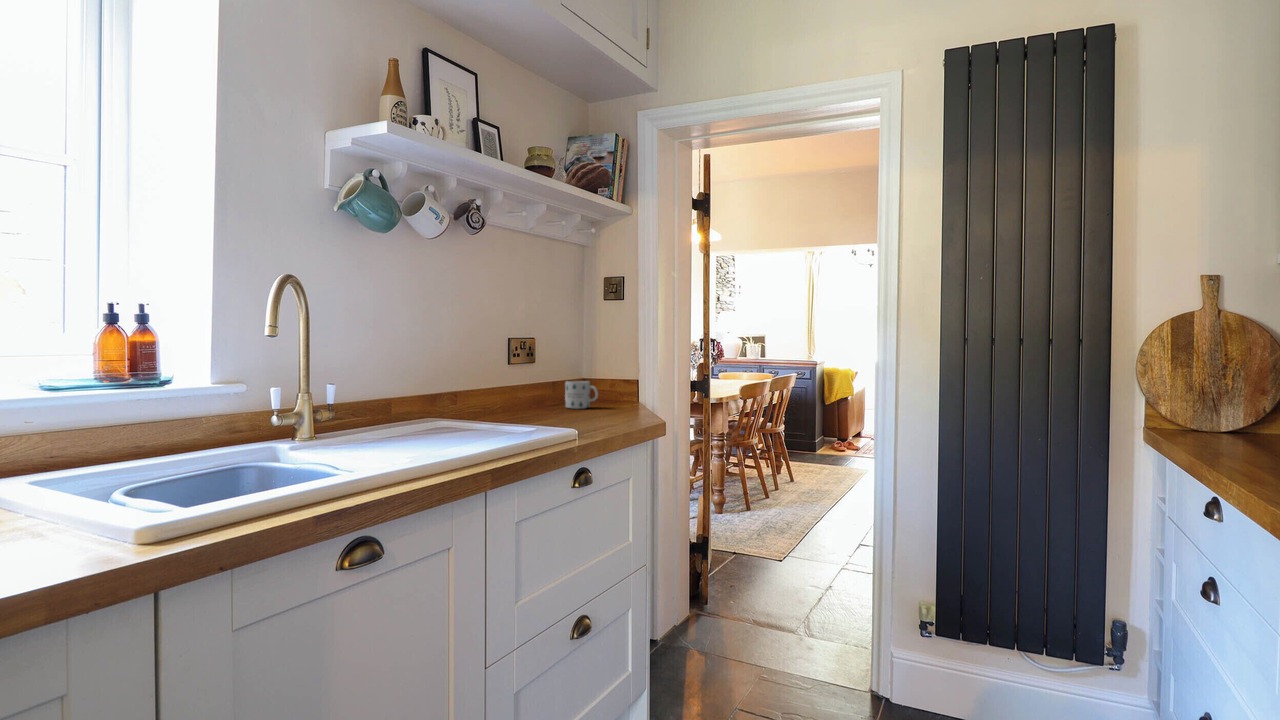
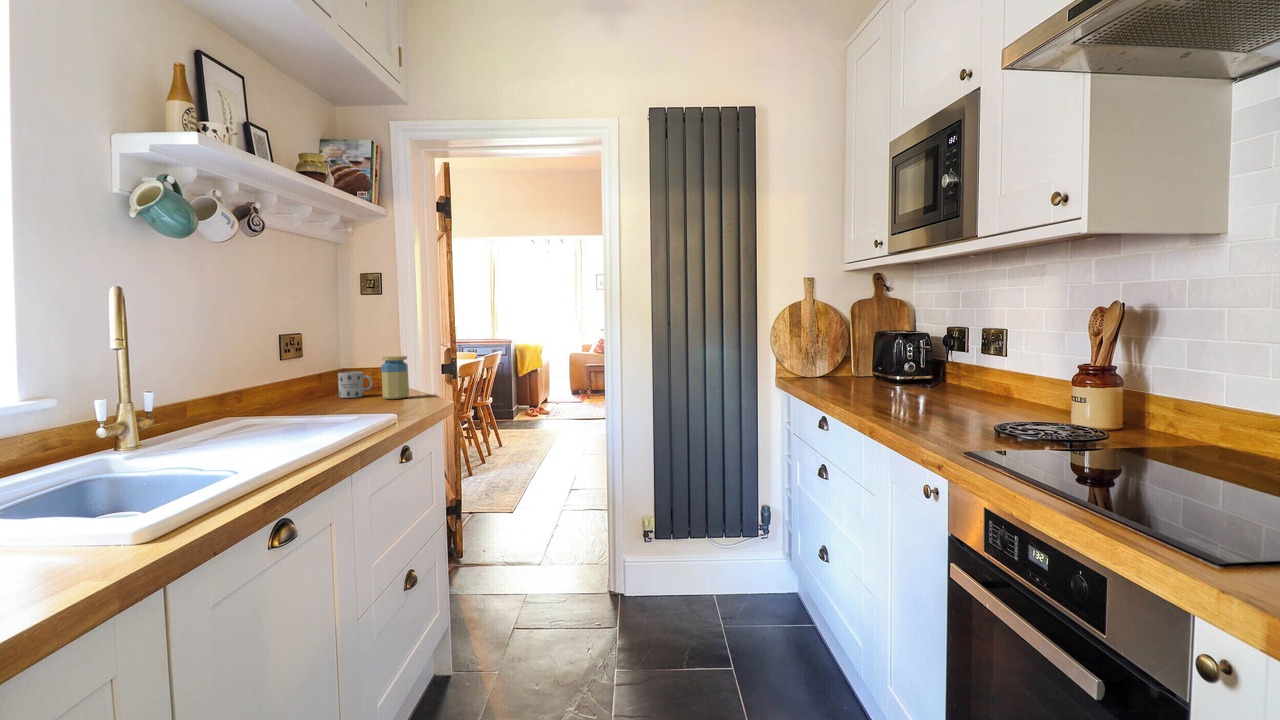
jar: none [600,366,629,413] -> present [381,356,409,399]

